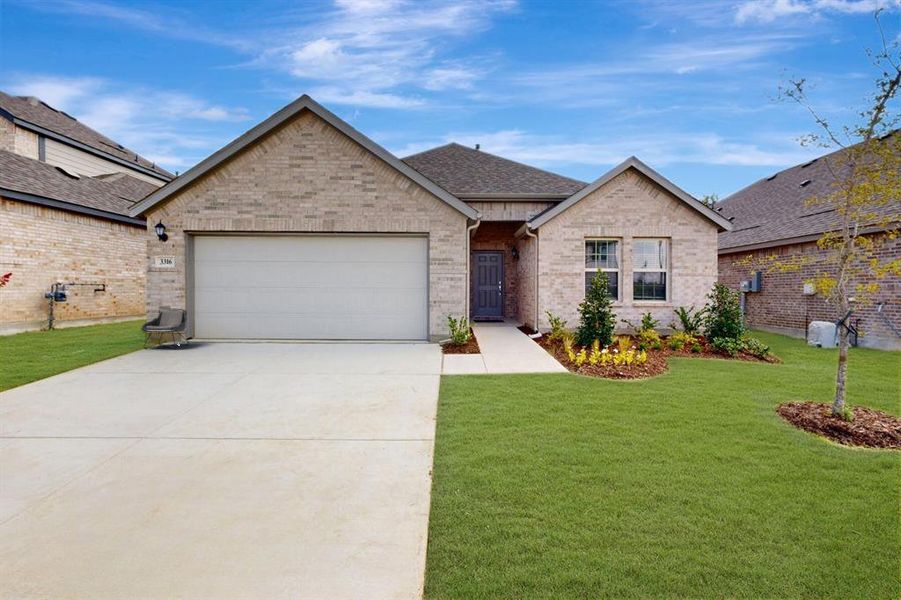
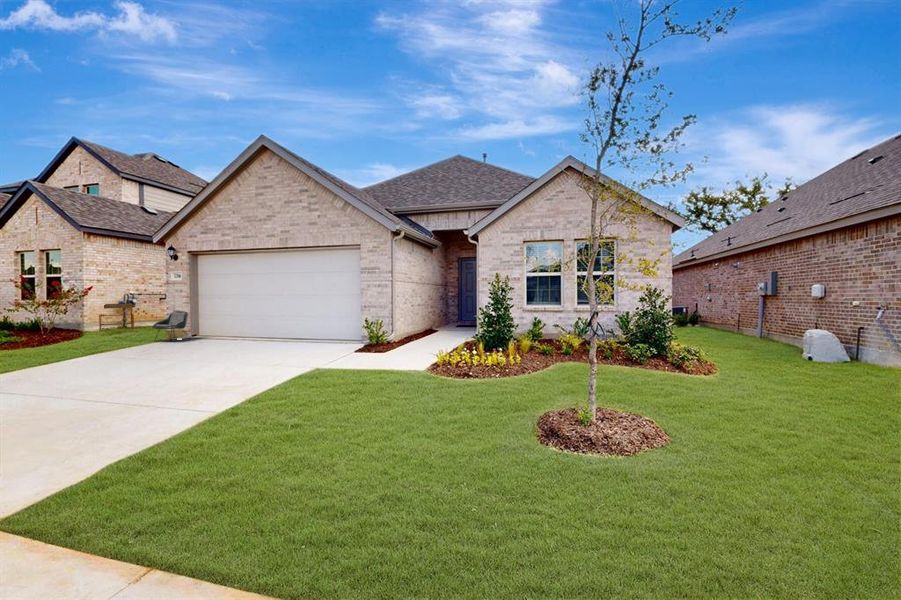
bench: none [16,295,69,332] -> present [99,303,134,330]

